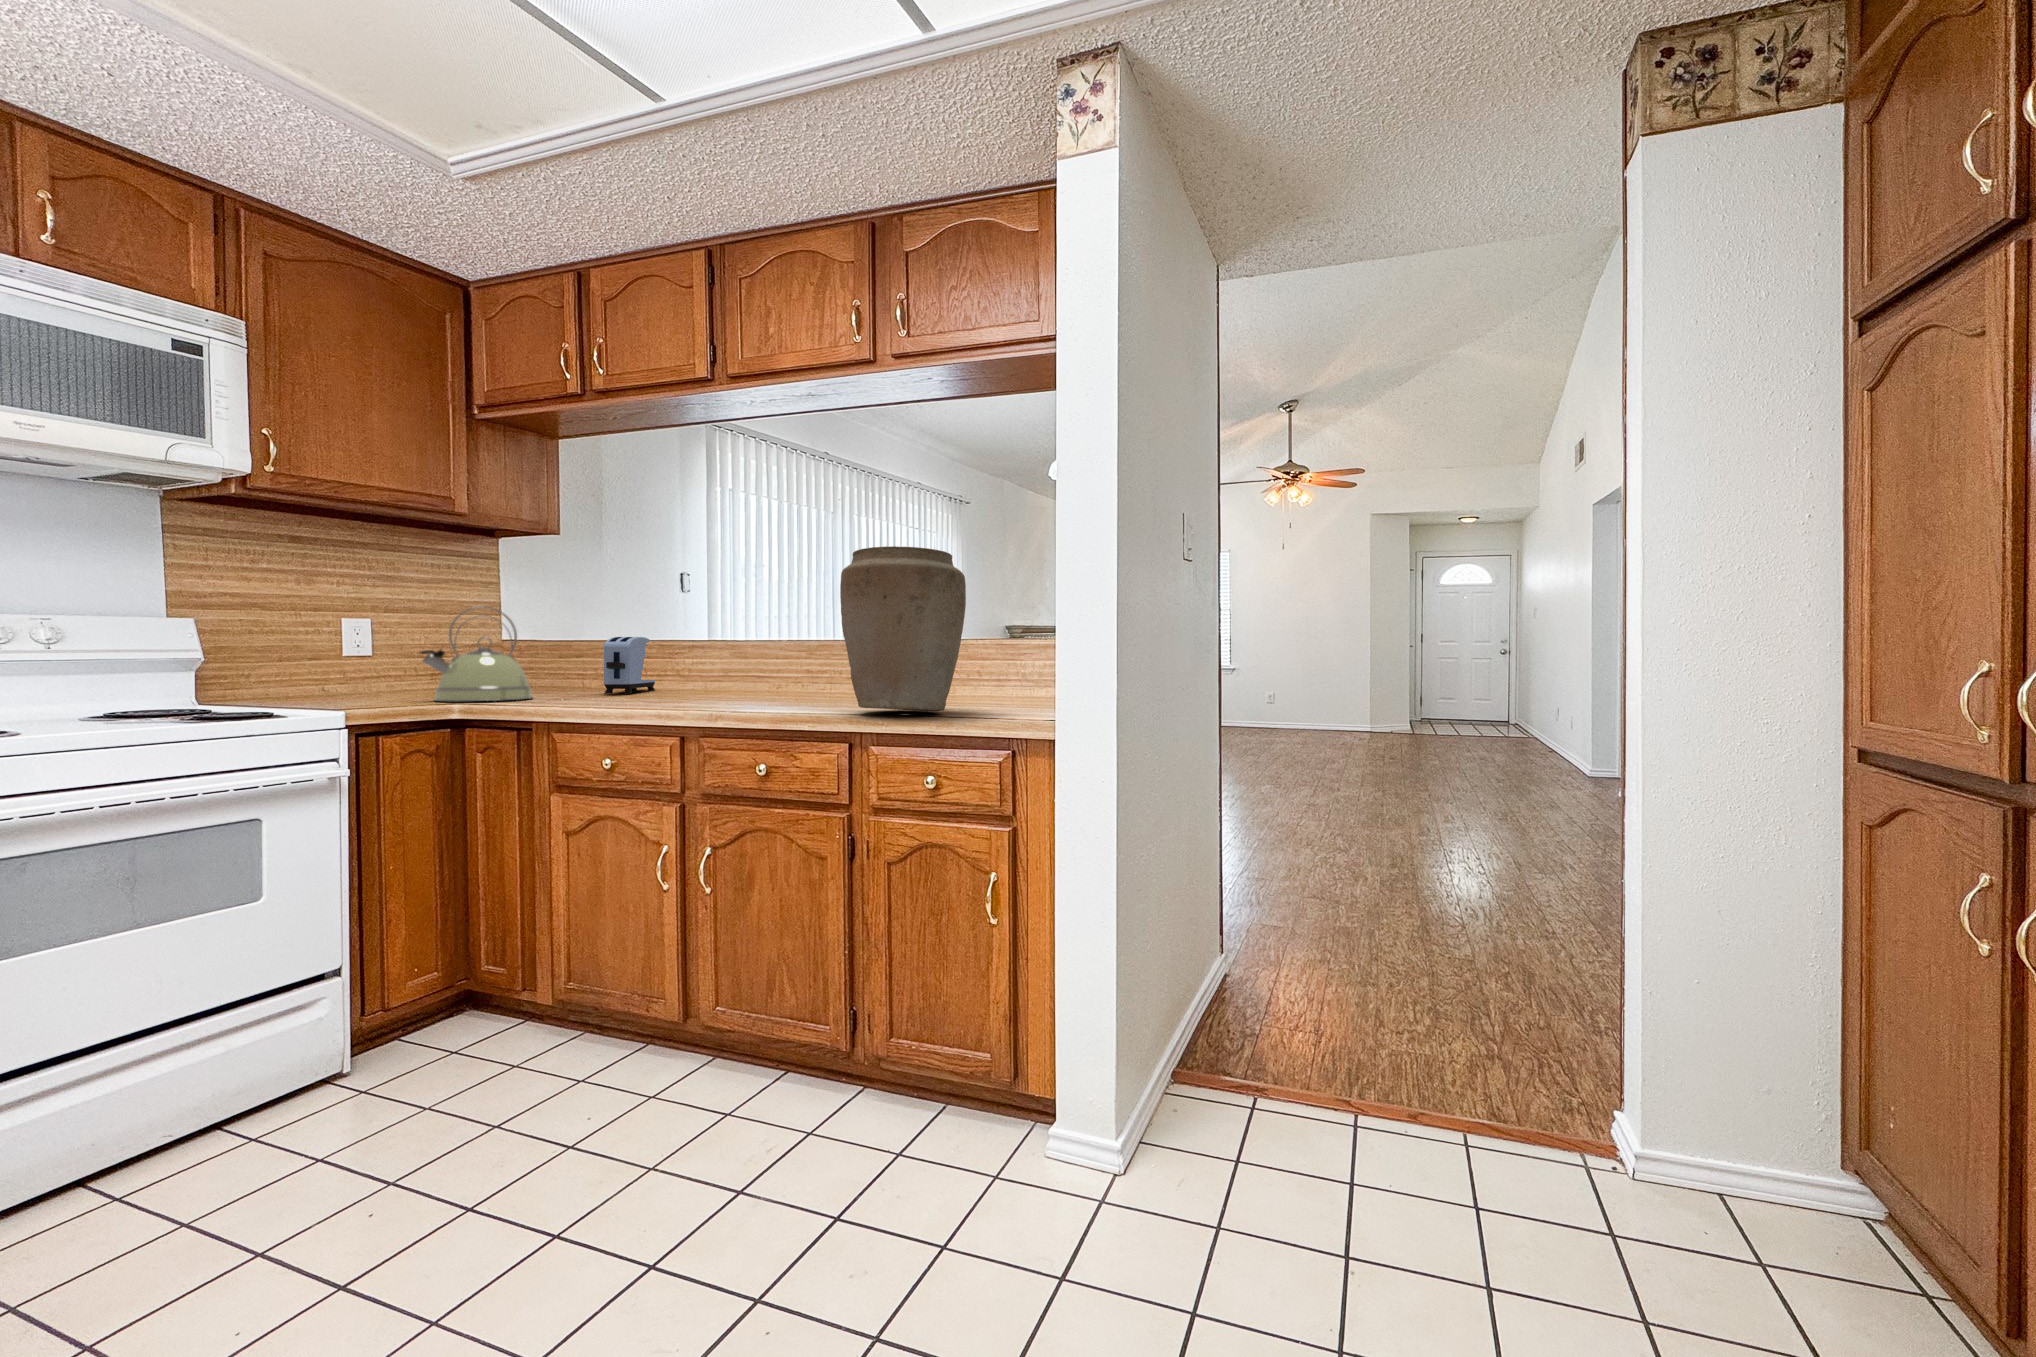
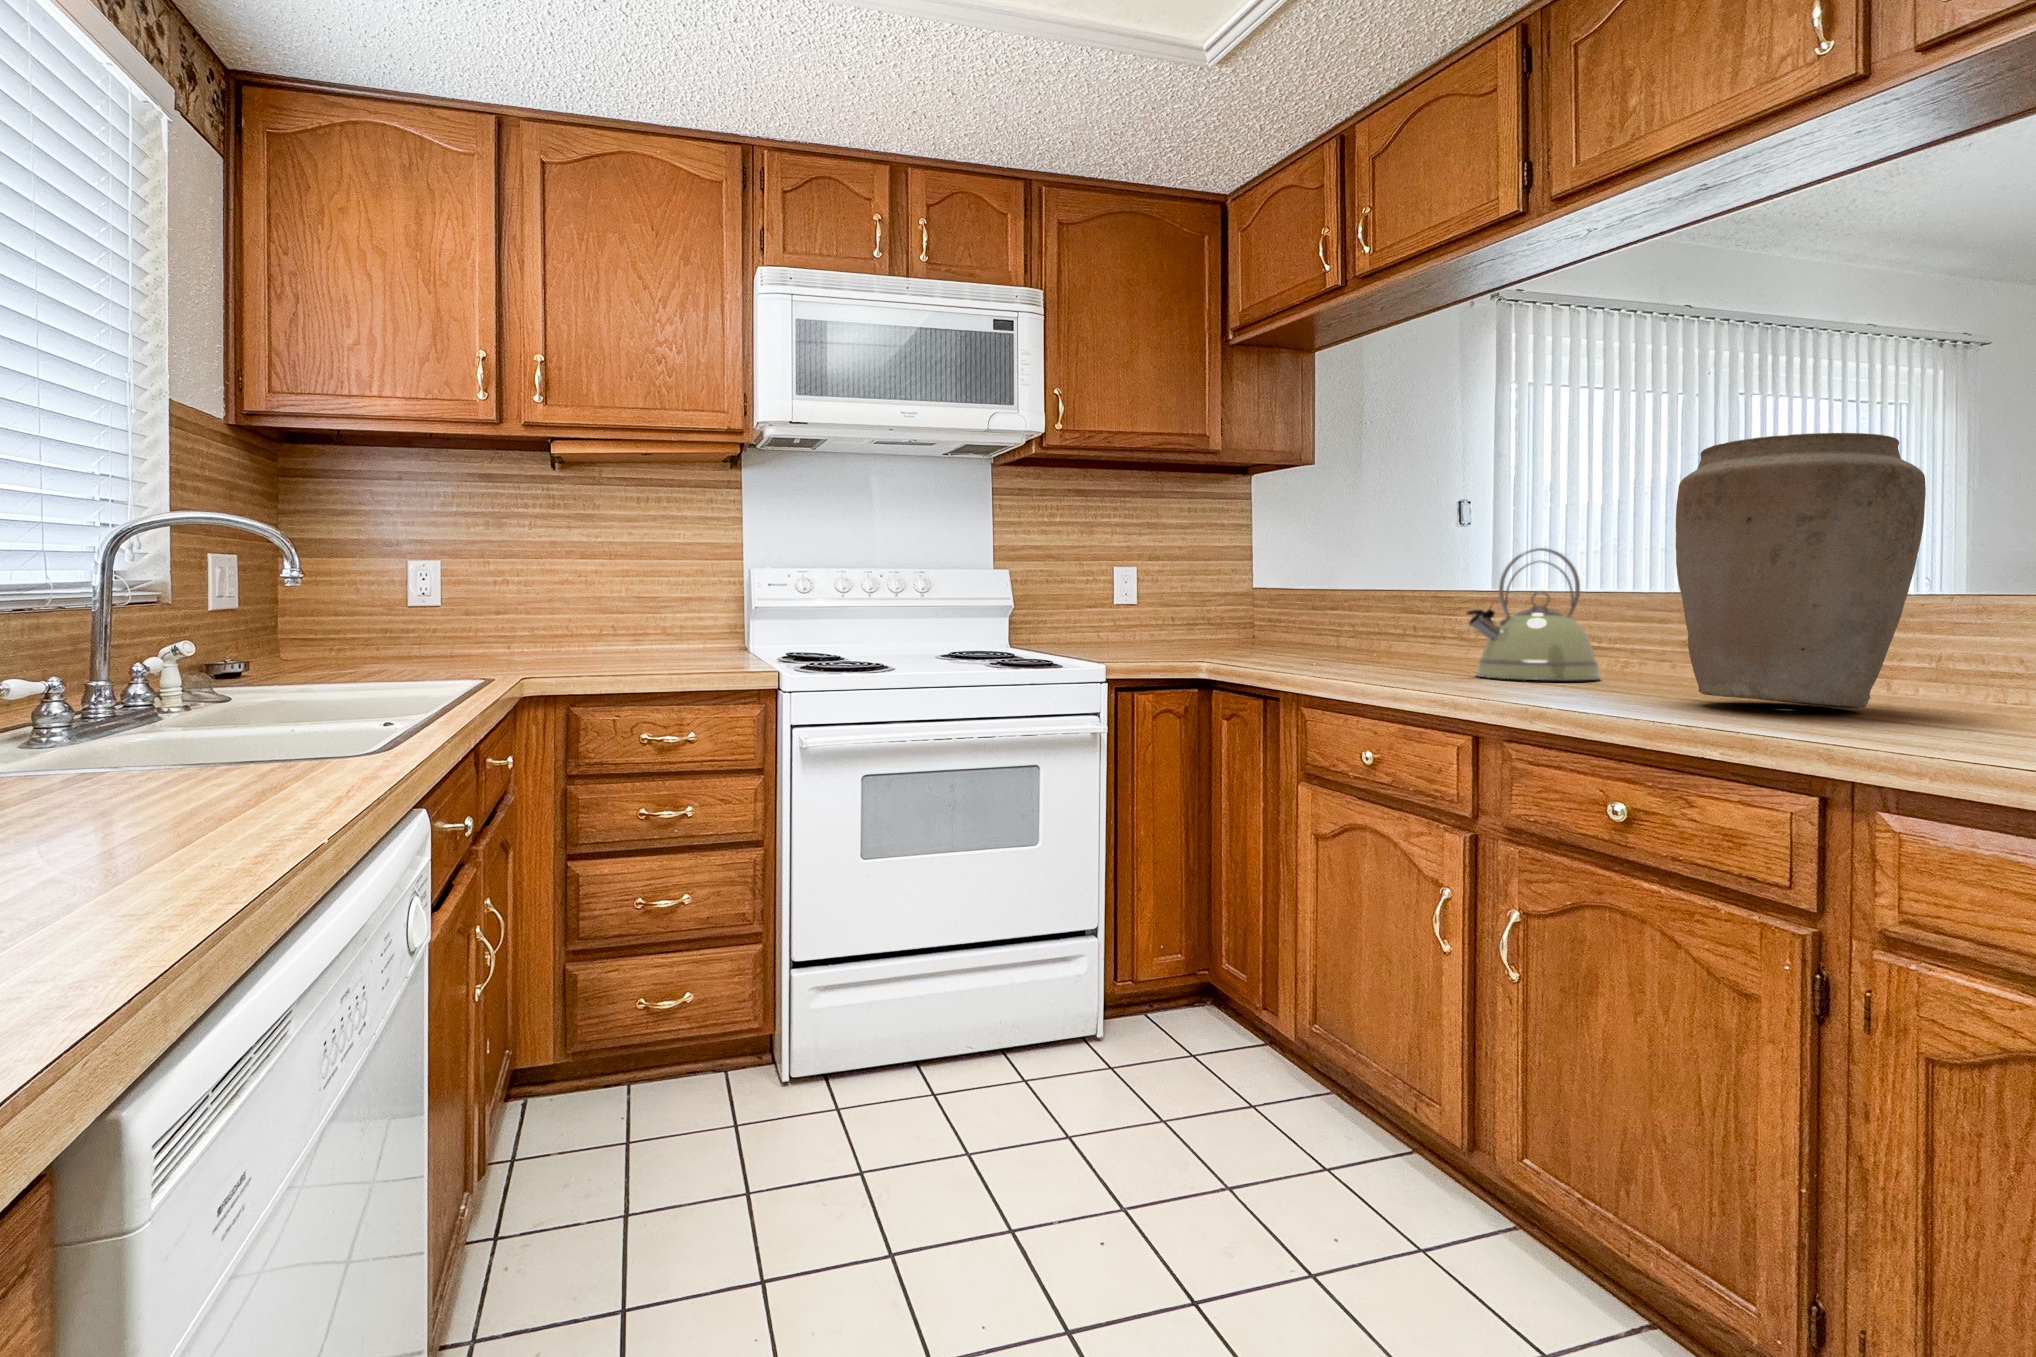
kettle: present [420,606,532,701] -> present [1467,548,1600,680]
toaster: present [604,637,655,694] -> none [1356,587,1422,660]

